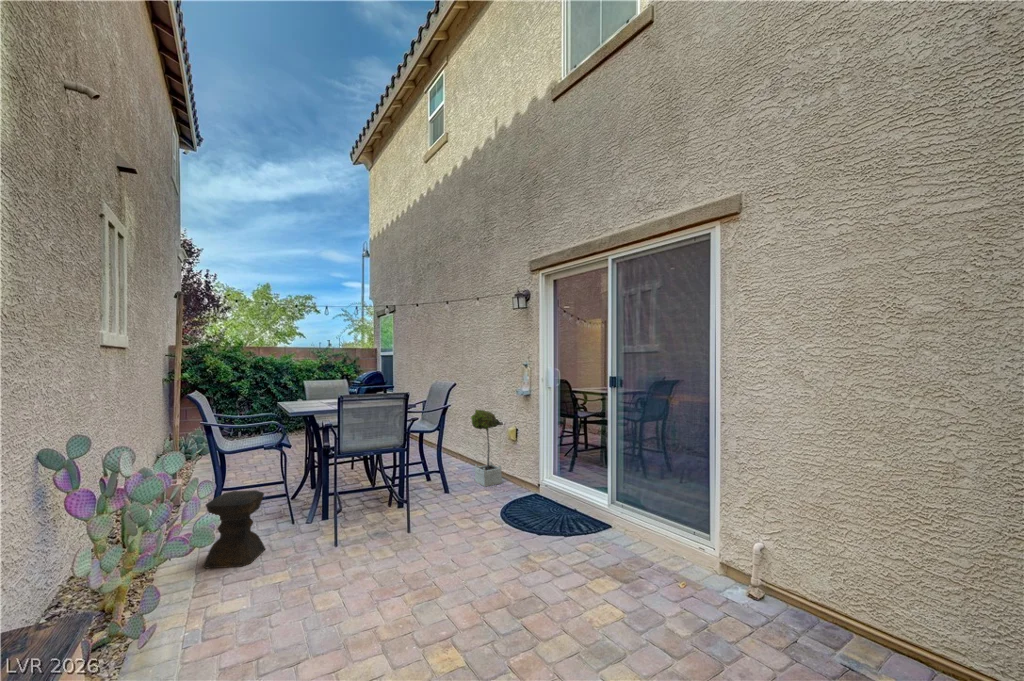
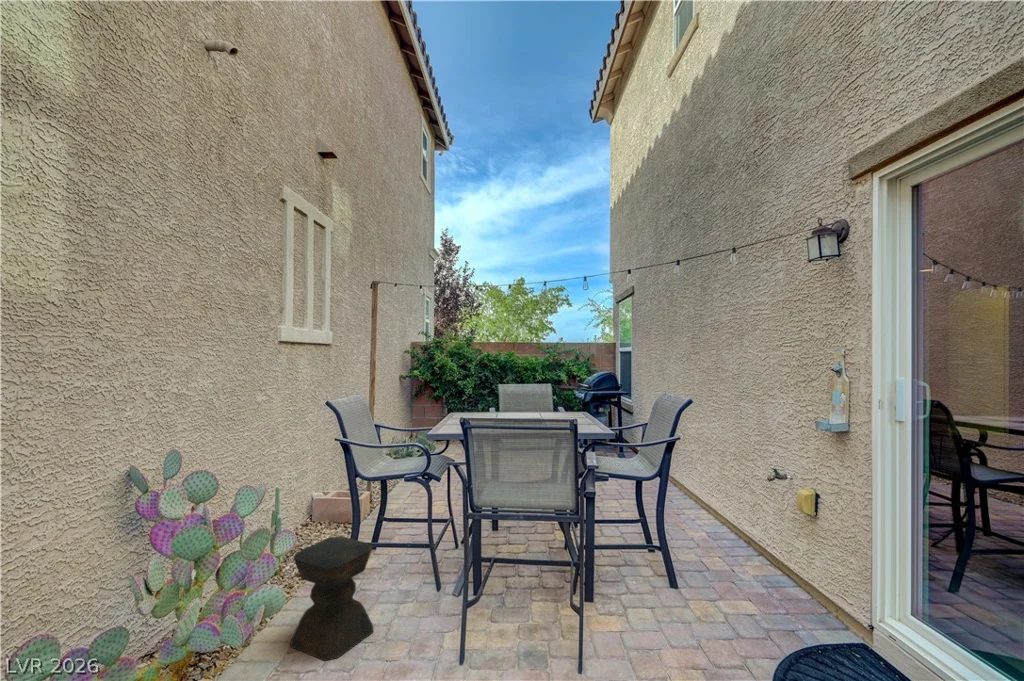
potted tree: present [471,410,502,487] -> none [723,445,785,590]

